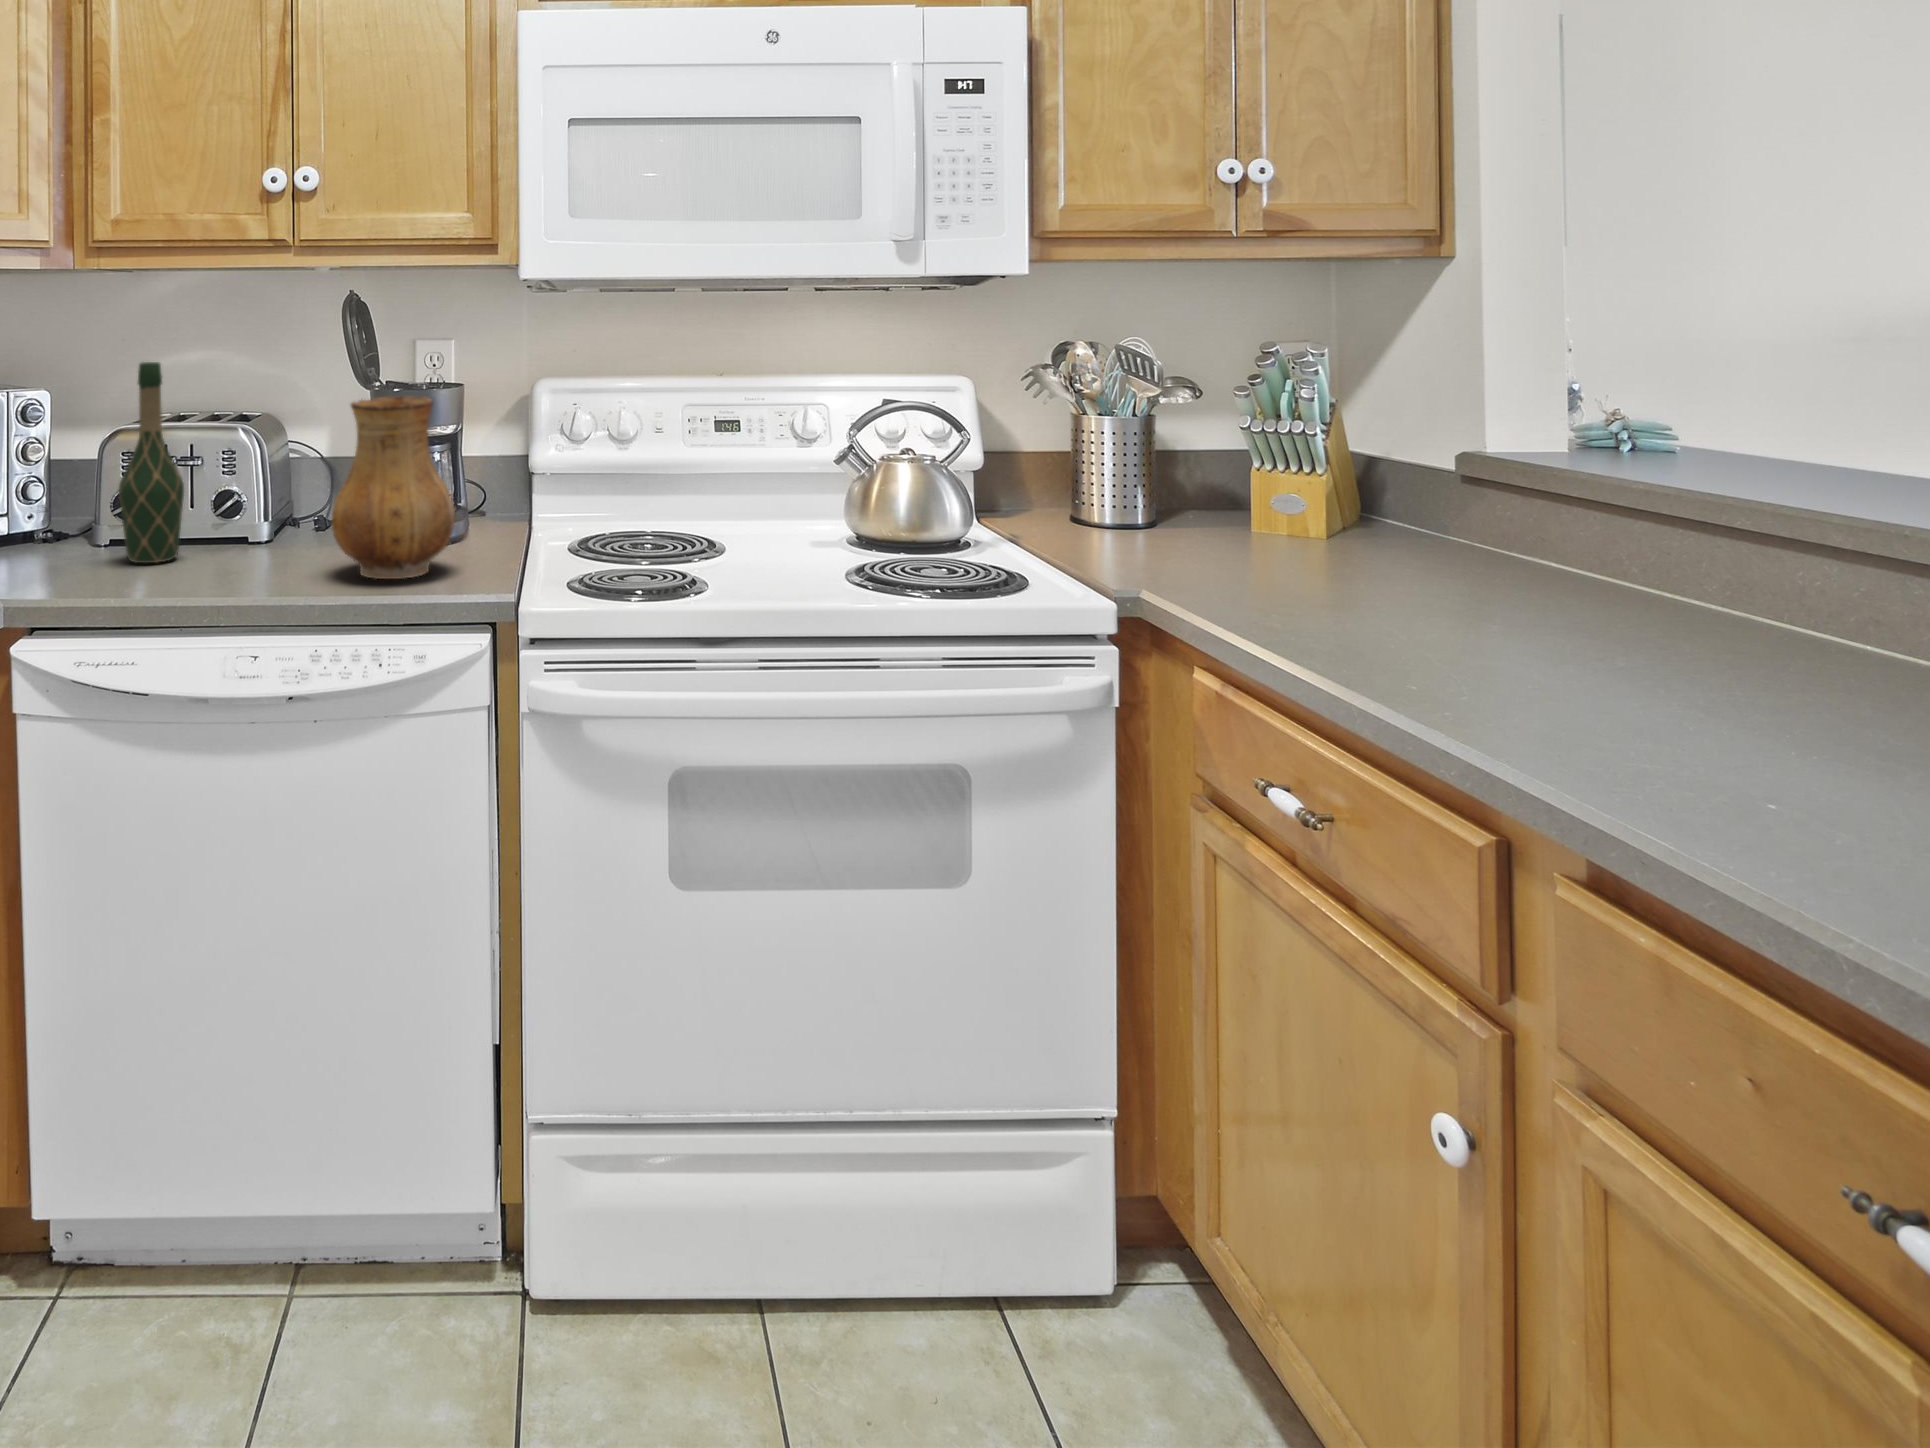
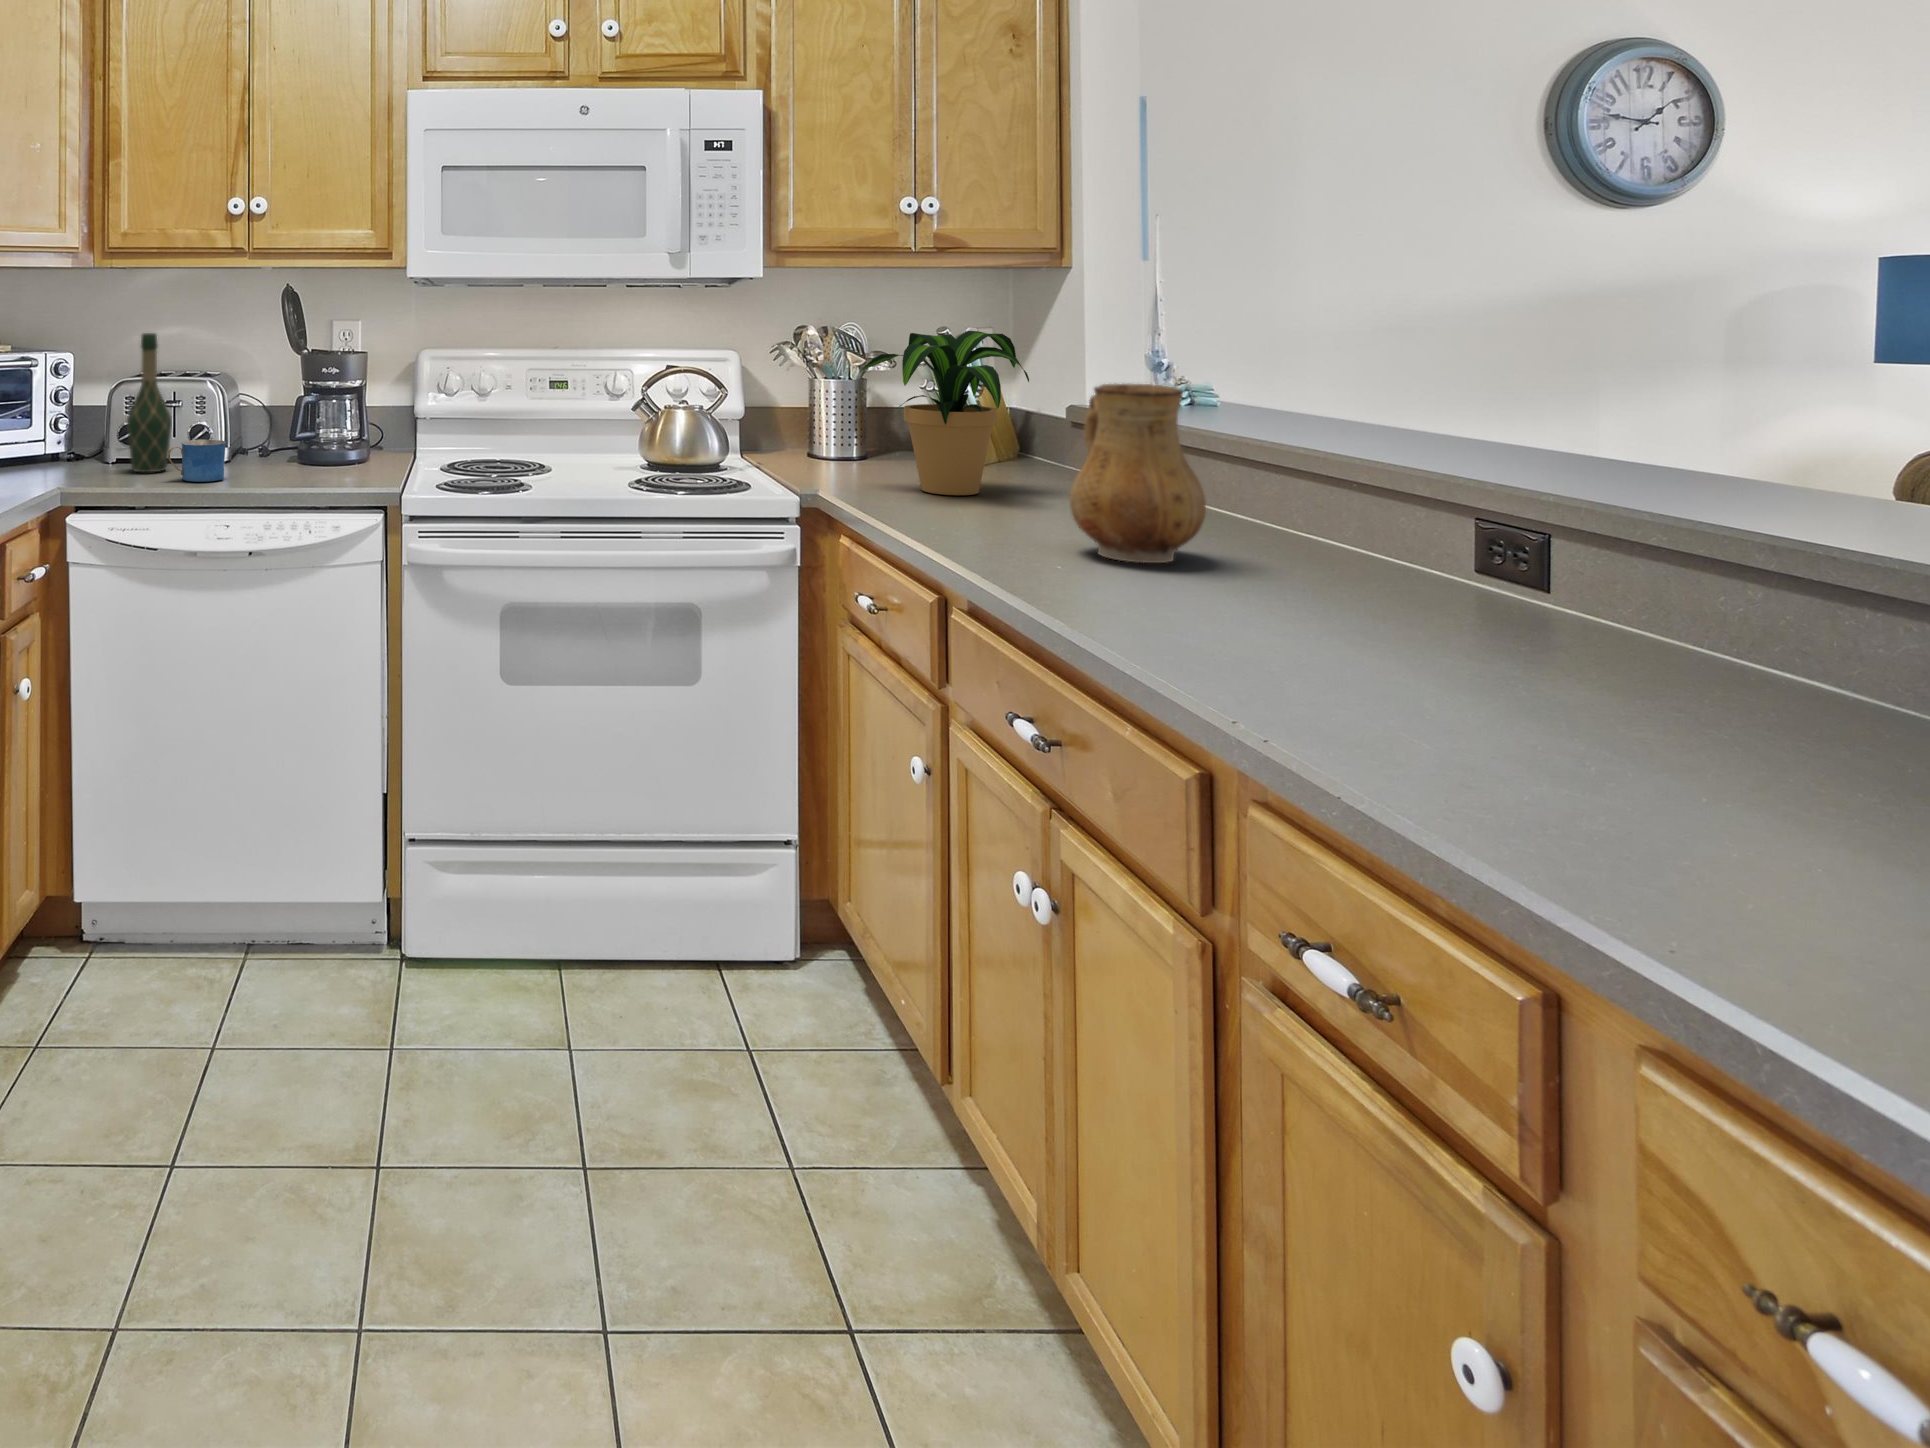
potted plant: none [1178,354,1449,601] -> present [860,331,1029,495]
ceramic pitcher: present [331,396,455,579] -> present [1070,384,1206,563]
mug: none [175,517,261,582] -> present [168,439,226,482]

